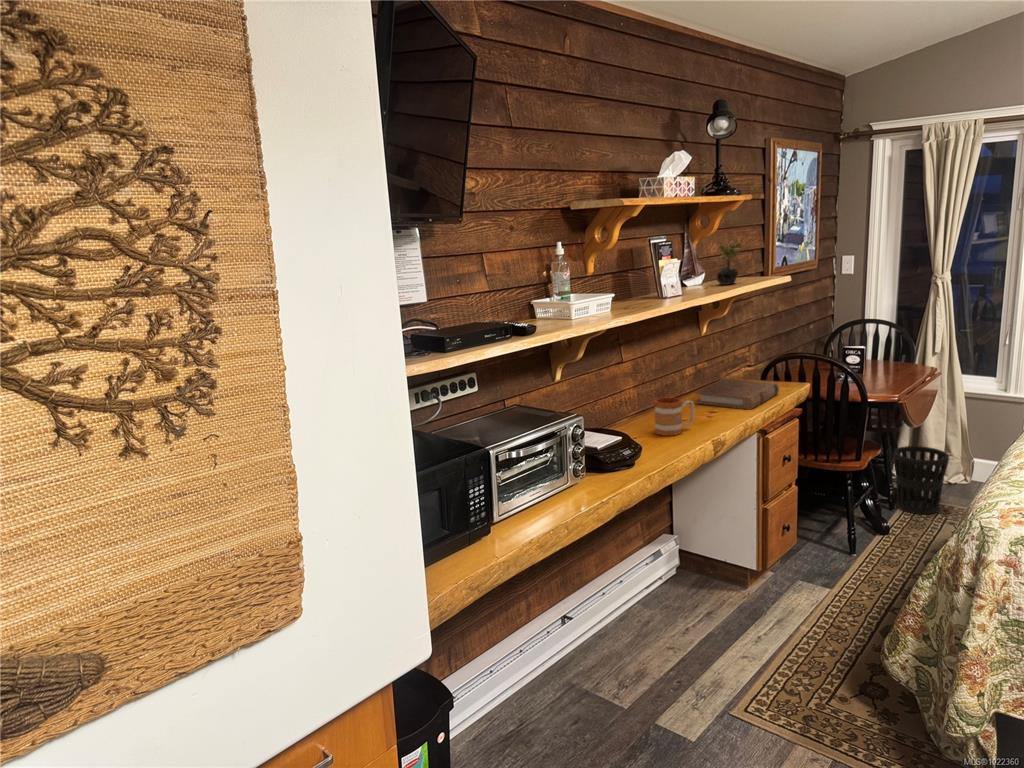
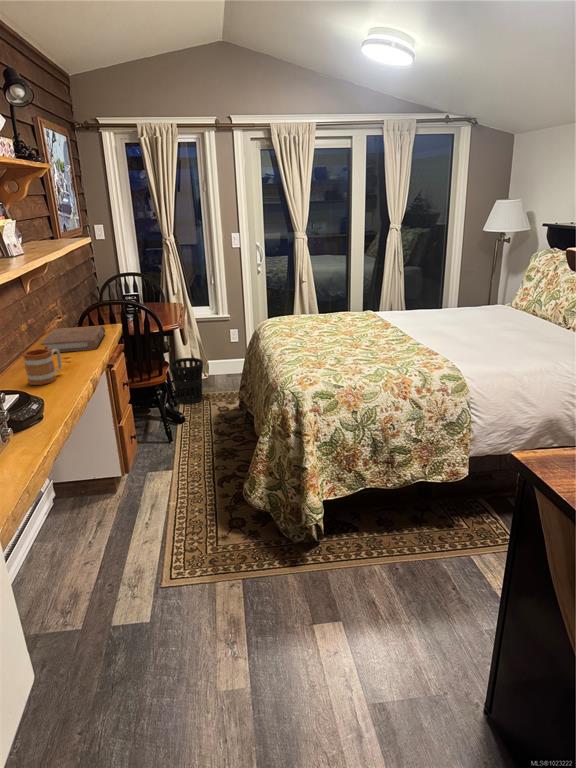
succulent plant: present [717,243,742,285] -> none [26,206,53,246]

